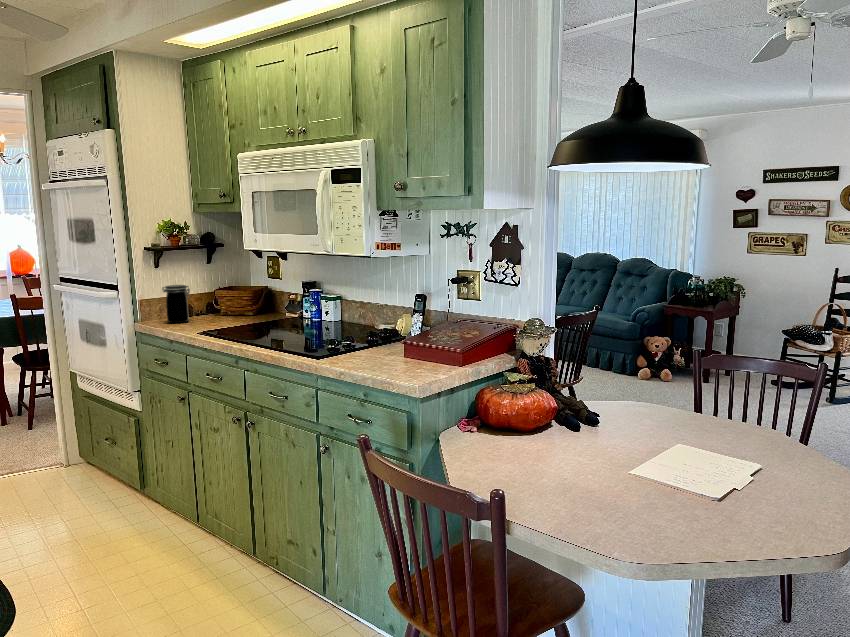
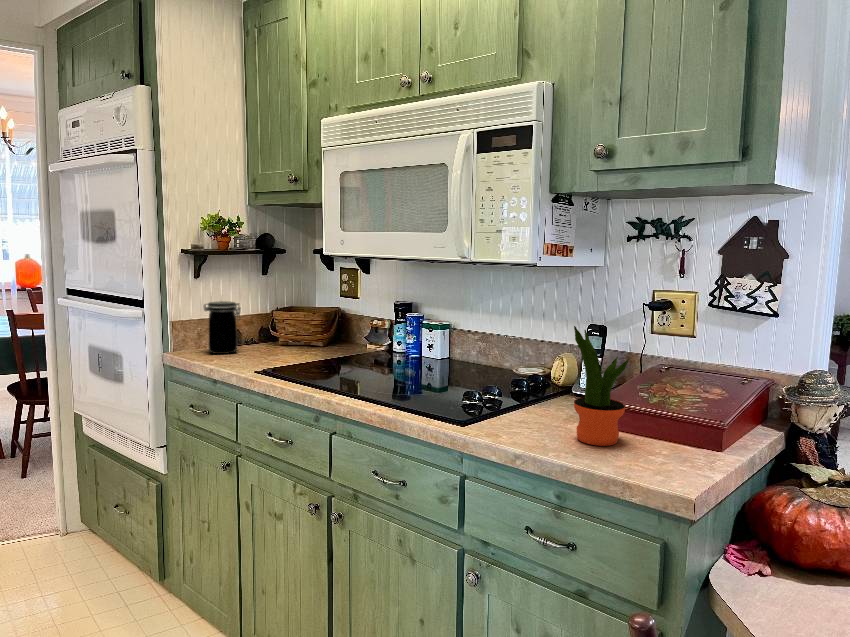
potted plant: none [368,296,407,367] -> present [574,326,629,446]

